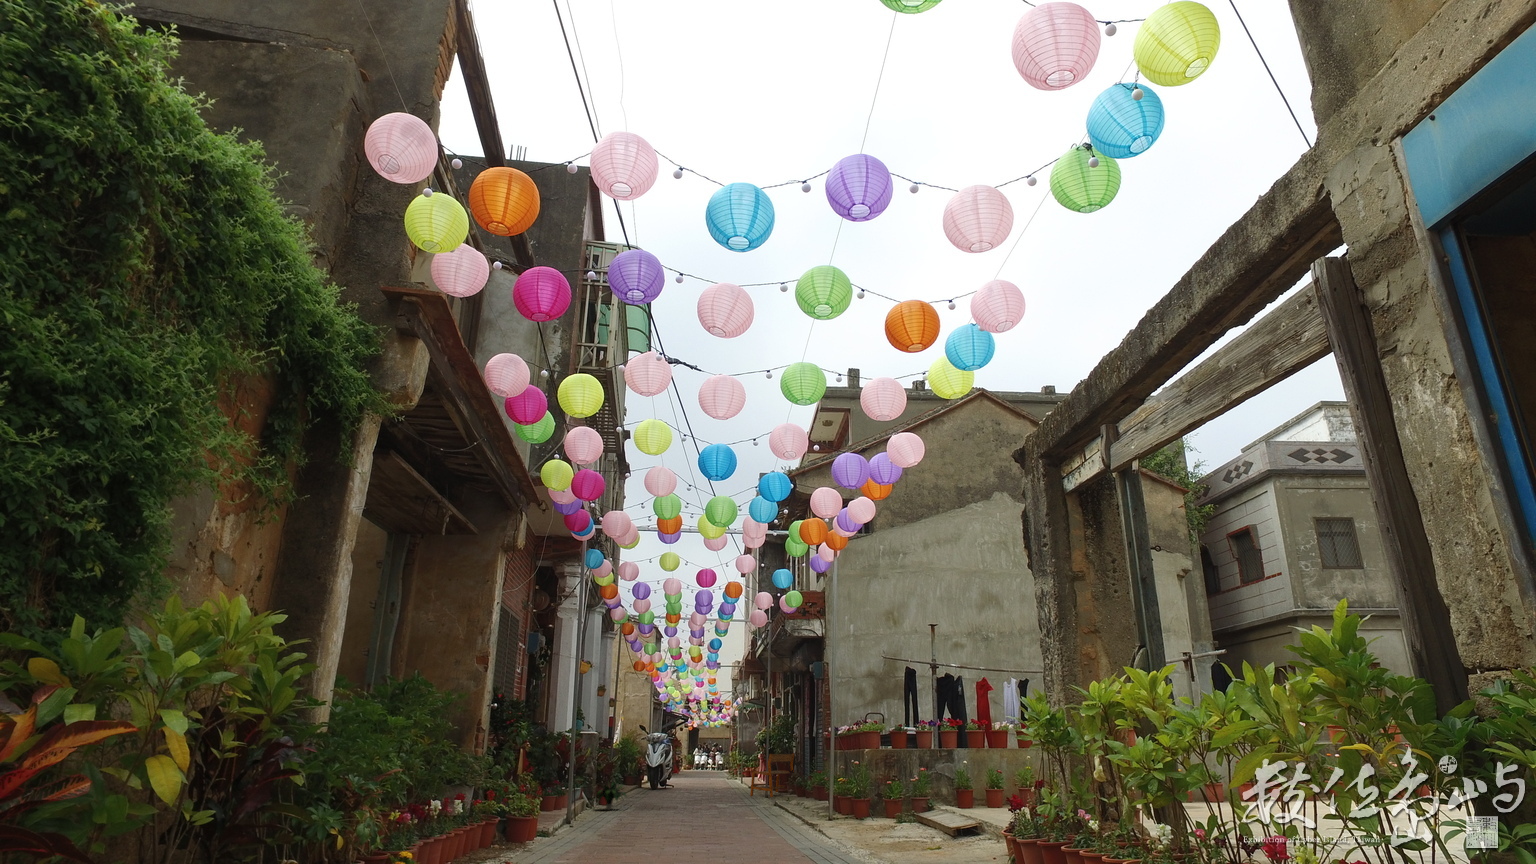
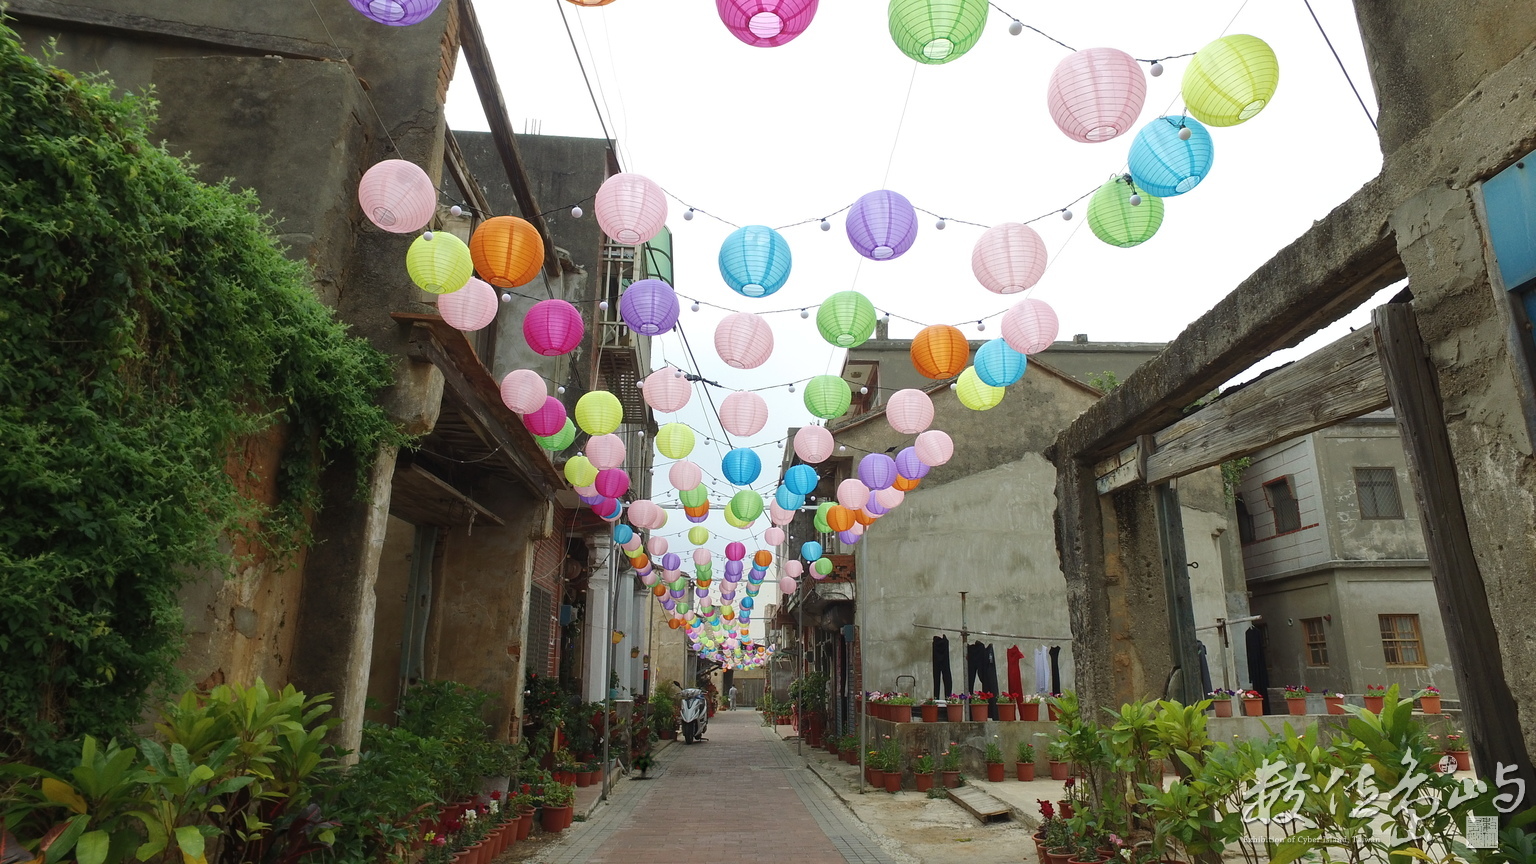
bench: present [750,754,794,797] -> none [783,714,828,757]

